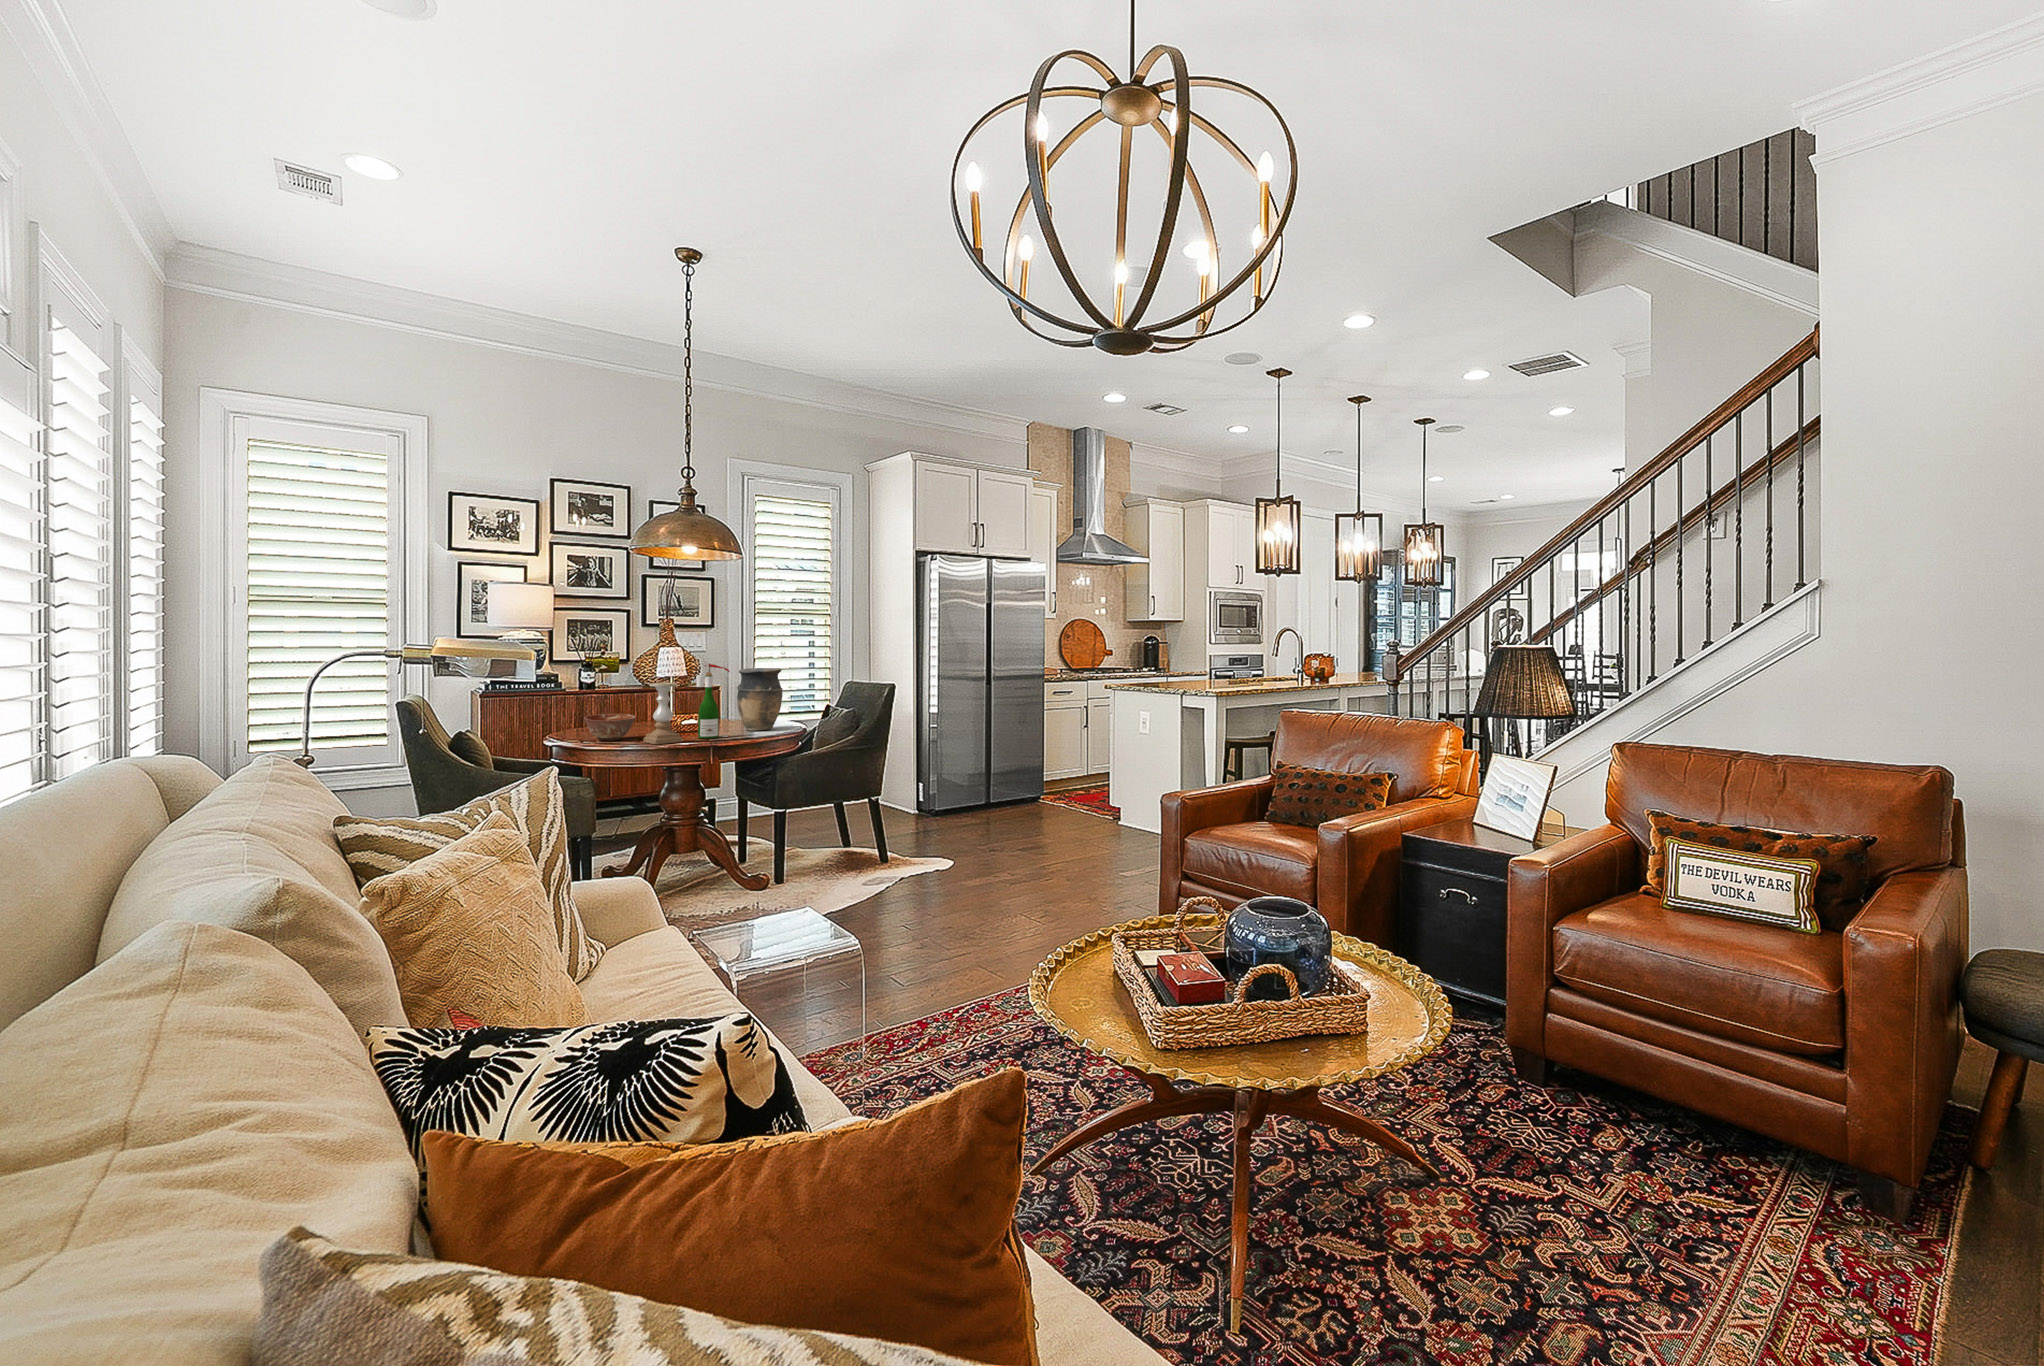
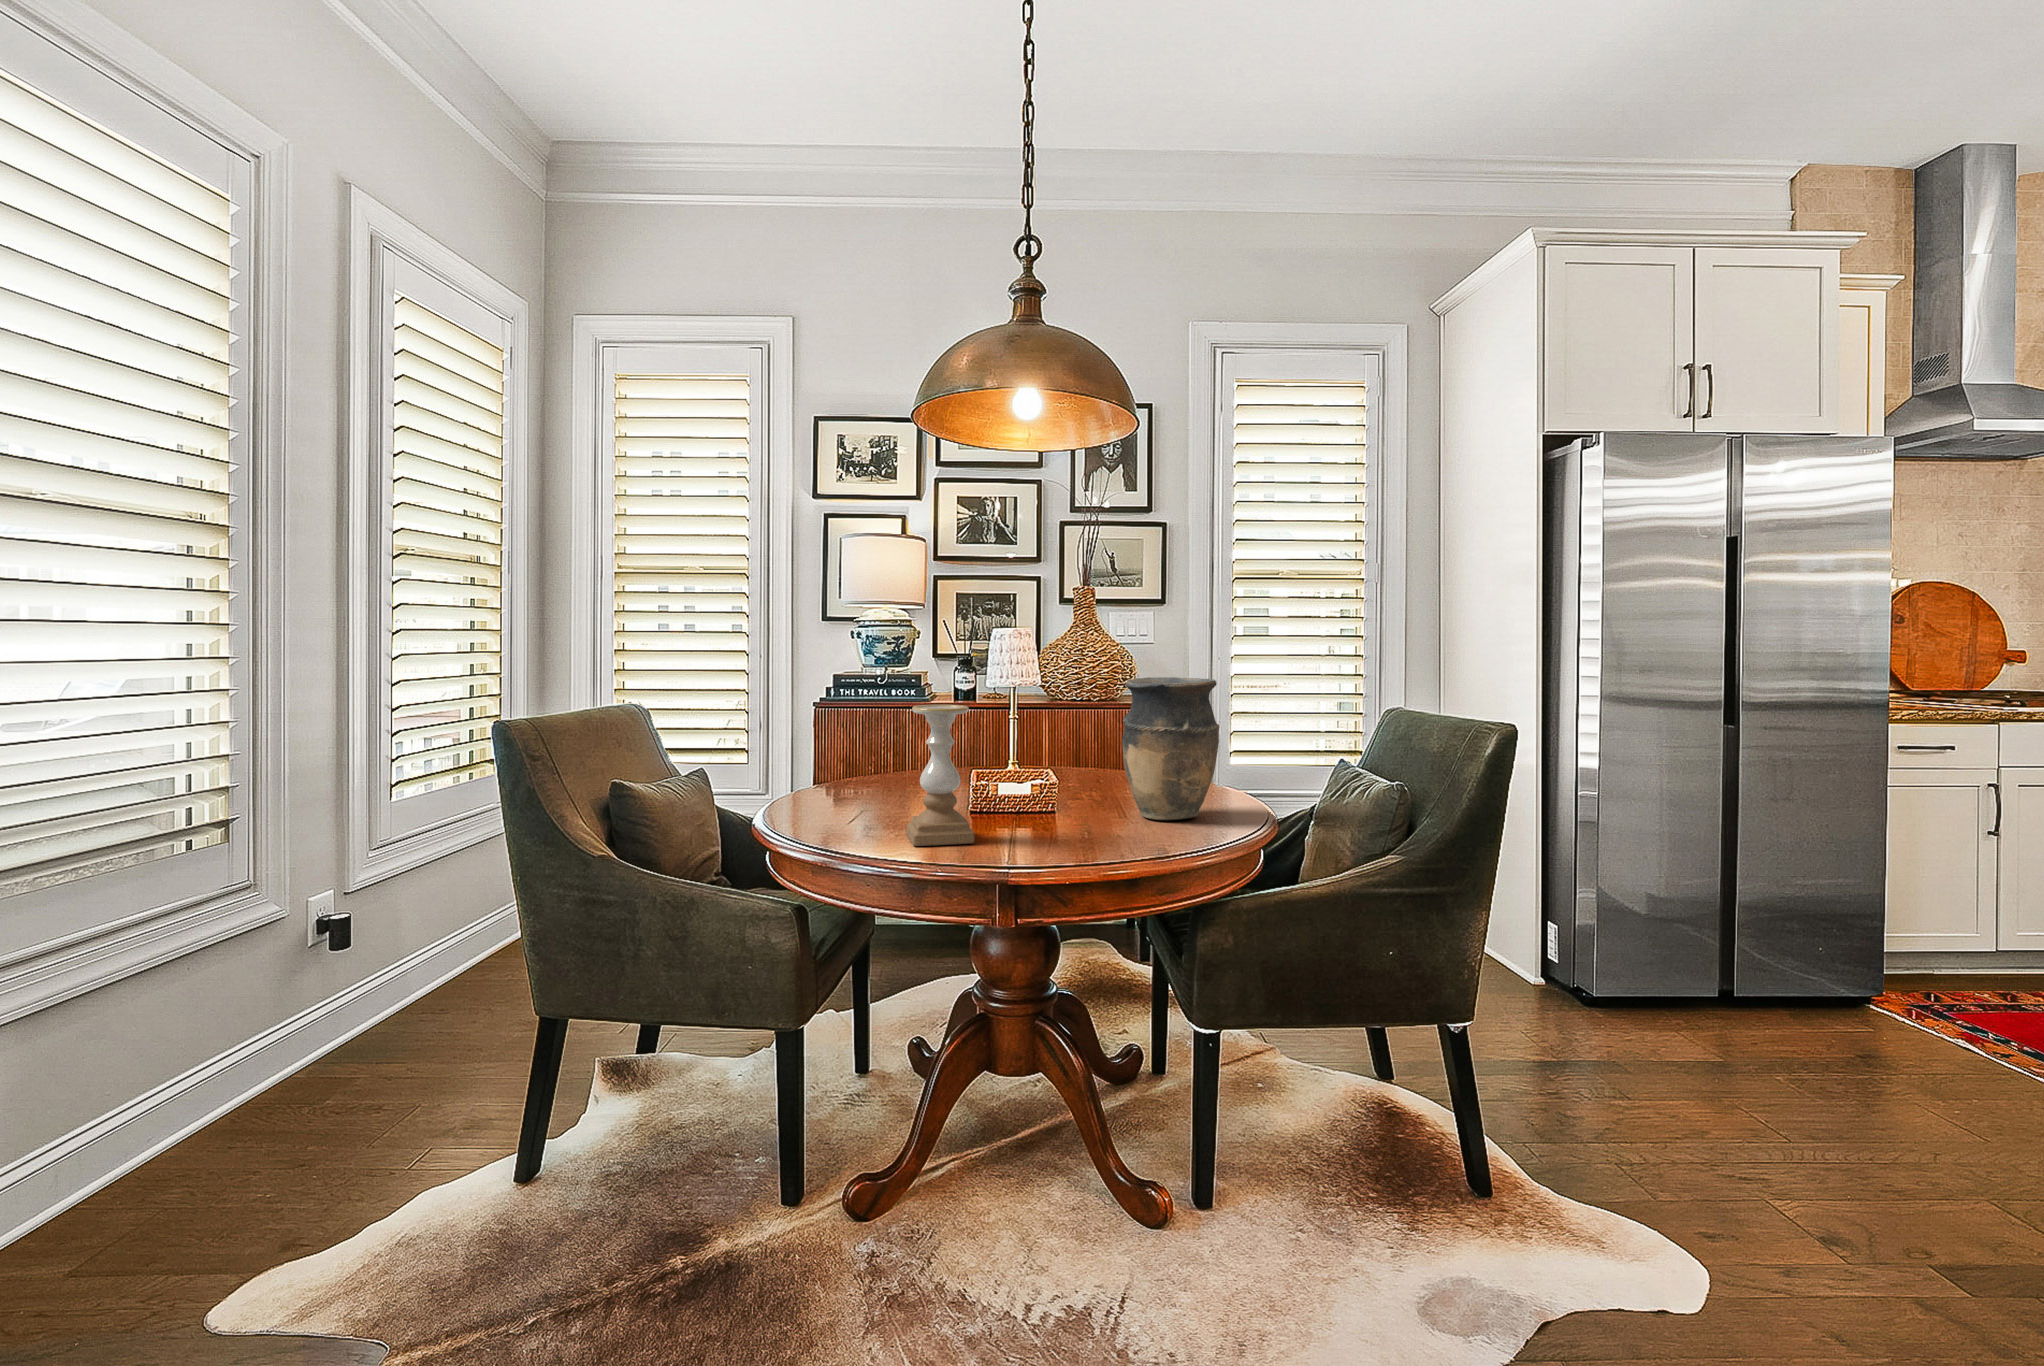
wine bottle: present [696,662,730,739] -> none [1021,661,1088,837]
ceramic bowl: present [584,714,636,741] -> none [819,762,914,822]

